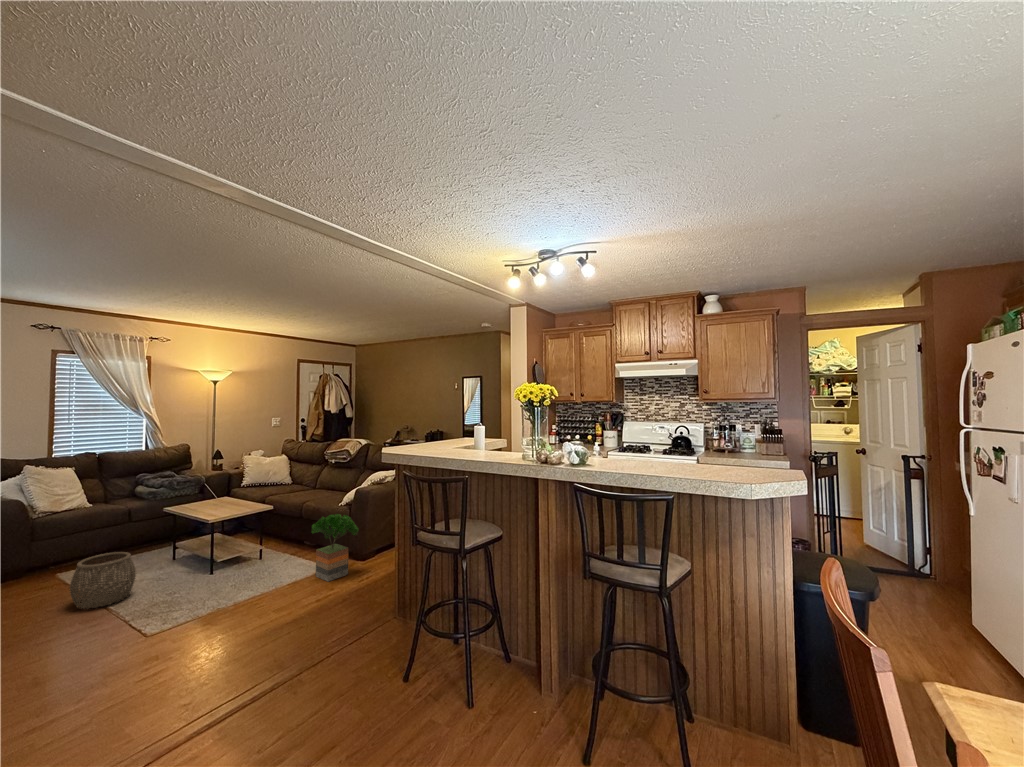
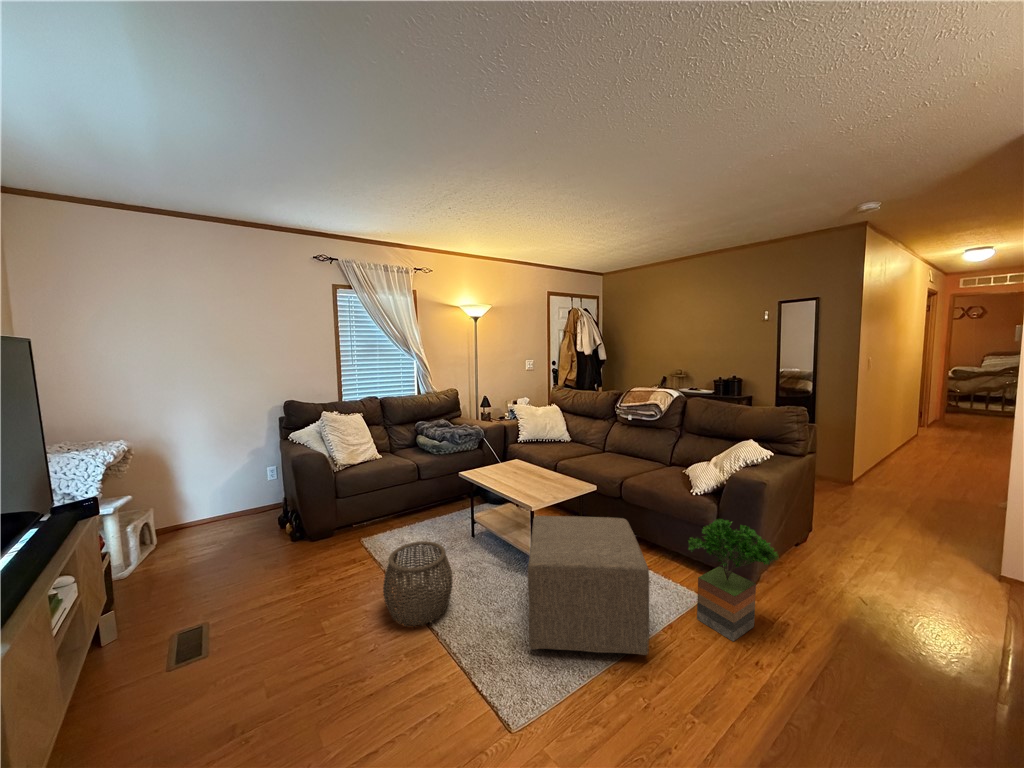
ottoman: none [183,521,280,602] -> present [527,516,649,655]

